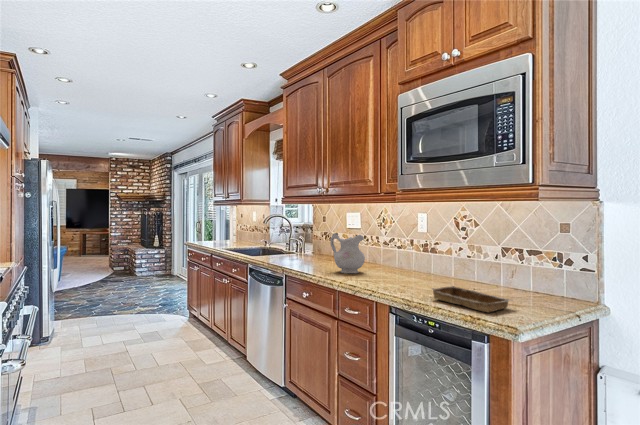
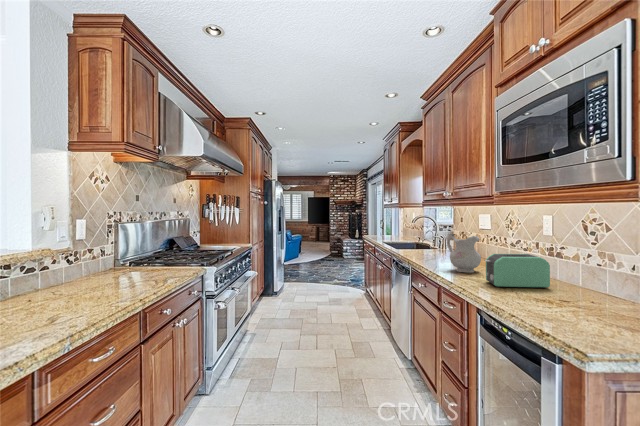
toaster: none [380,250,435,284] -> present [485,254,550,288]
tray: present [431,286,511,313] -> none [512,295,613,332]

